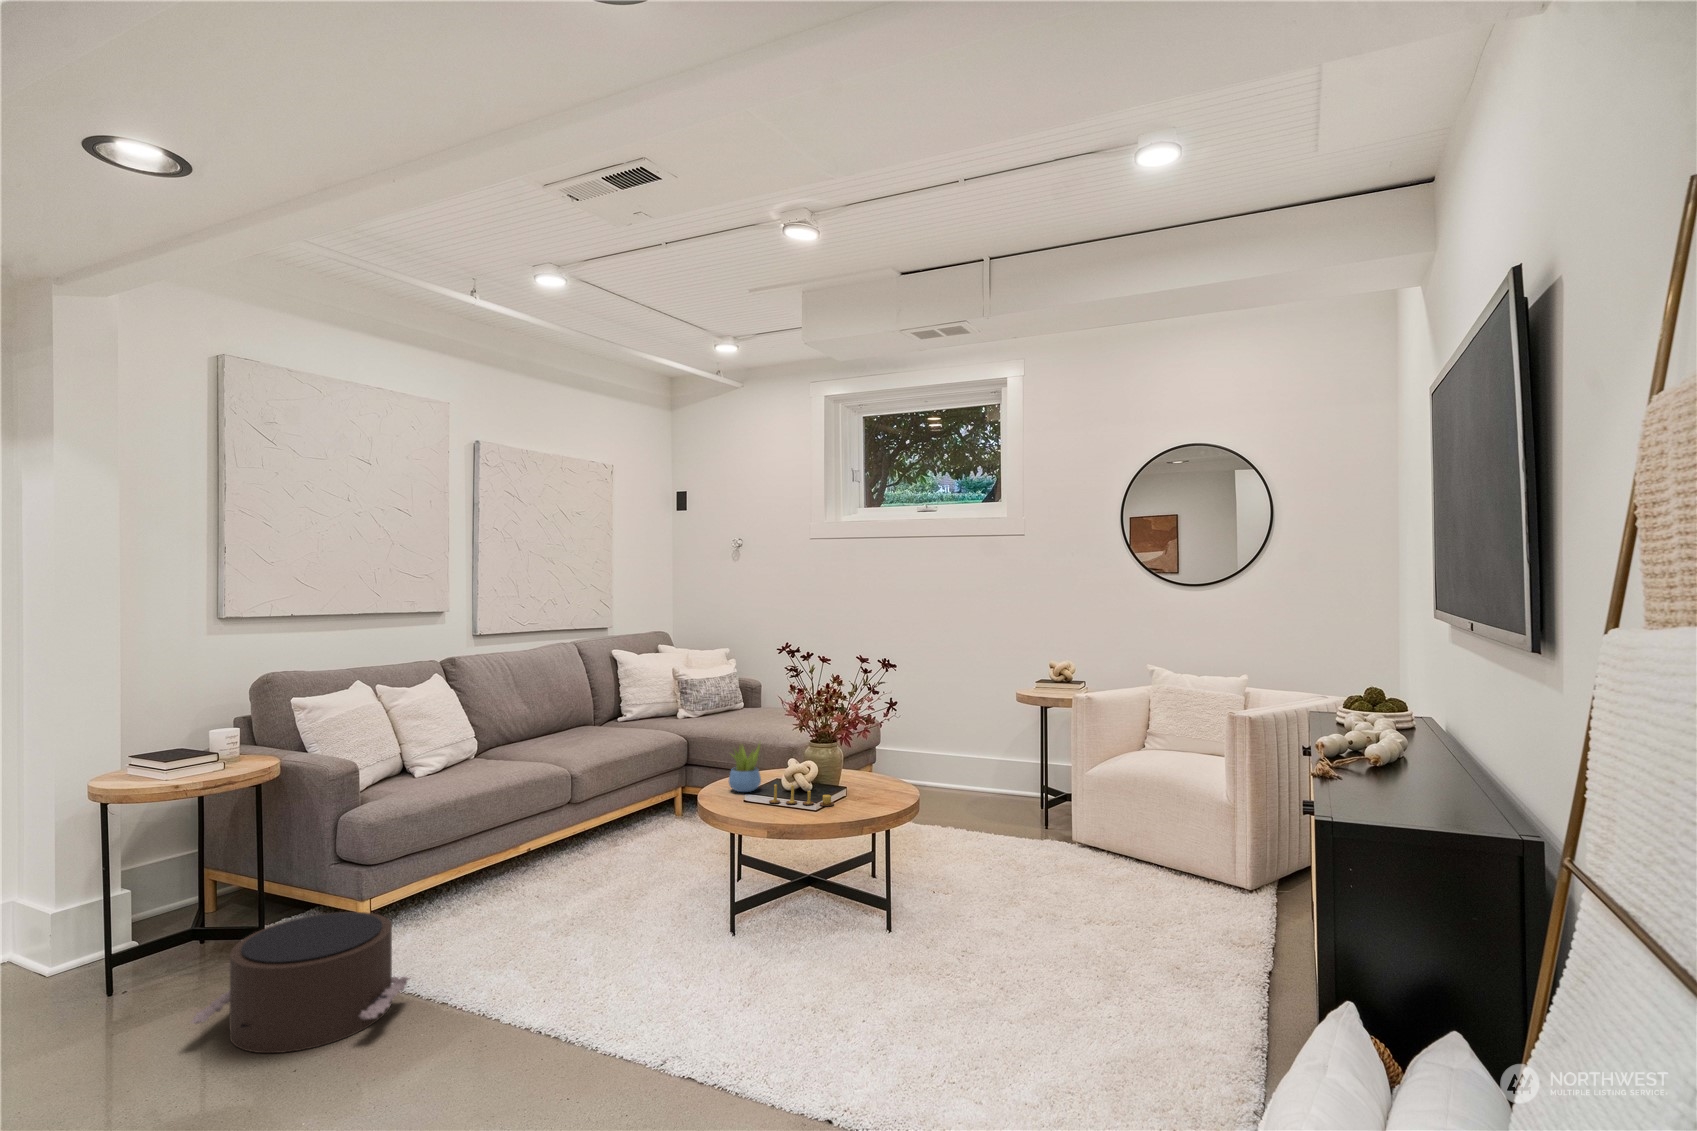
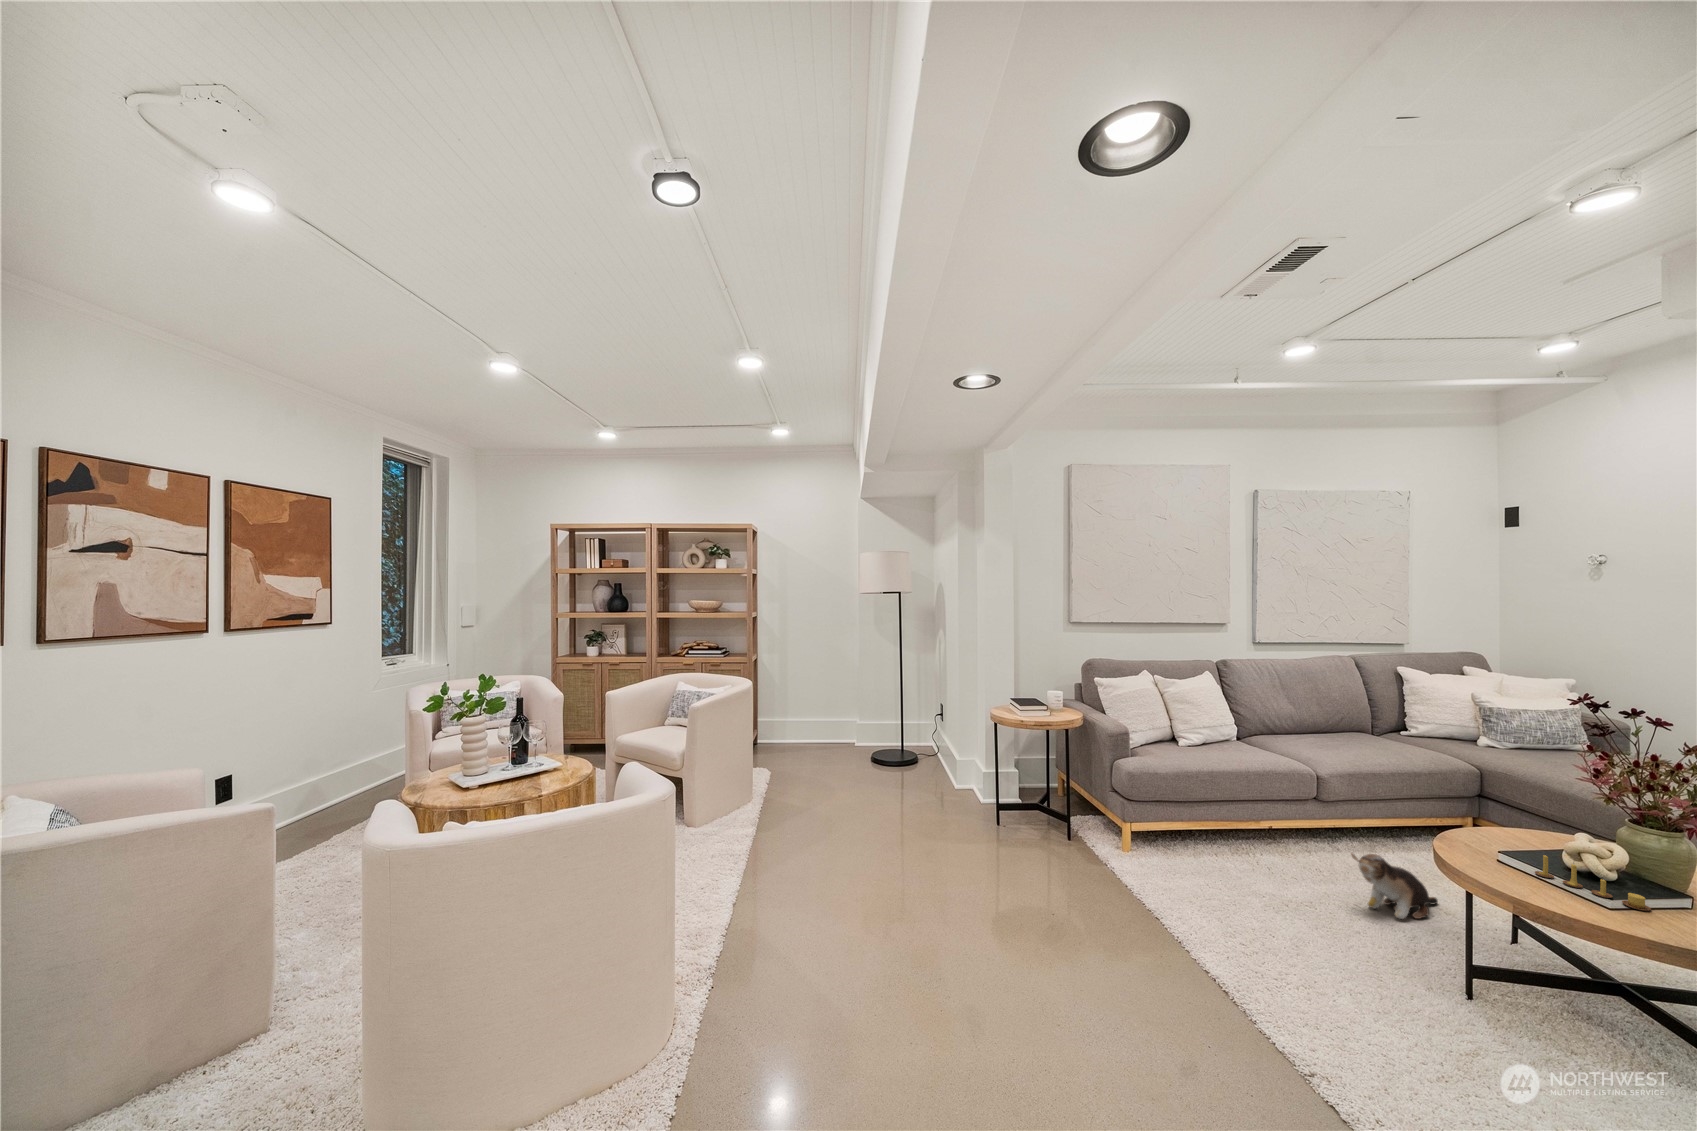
succulent plant: present [728,744,761,792] -> none [1483,795,1535,852]
plush toy: none [625,836,682,896] -> present [1351,853,1438,919]
pouf: present [190,912,410,1053] -> none [1011,819,1136,910]

